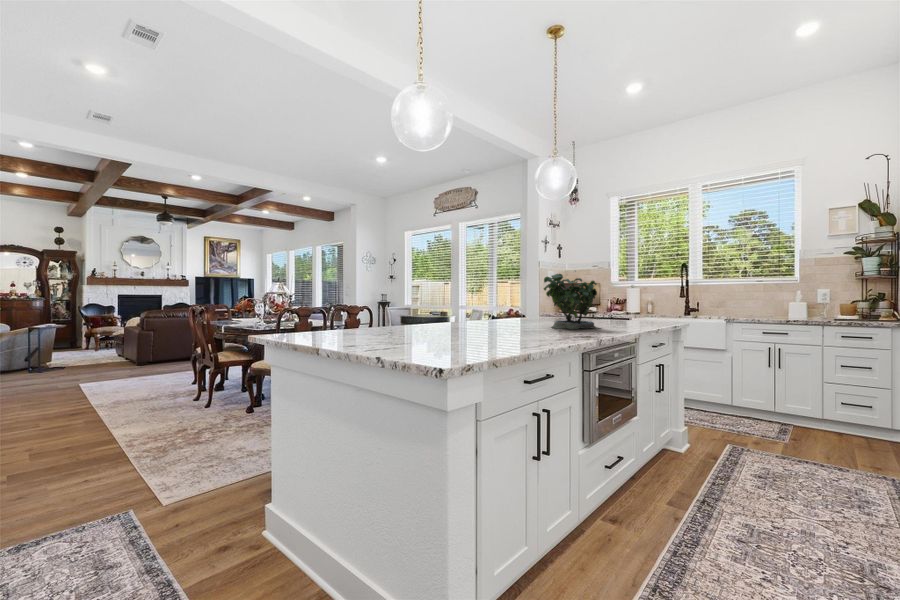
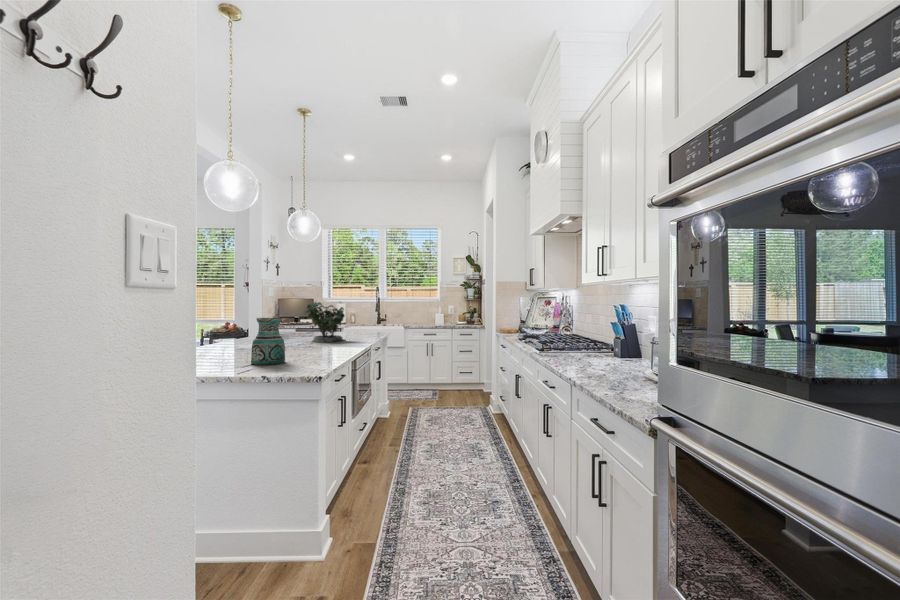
ceramic pitcher: none [405,279,453,347] -> present [251,316,285,365]

